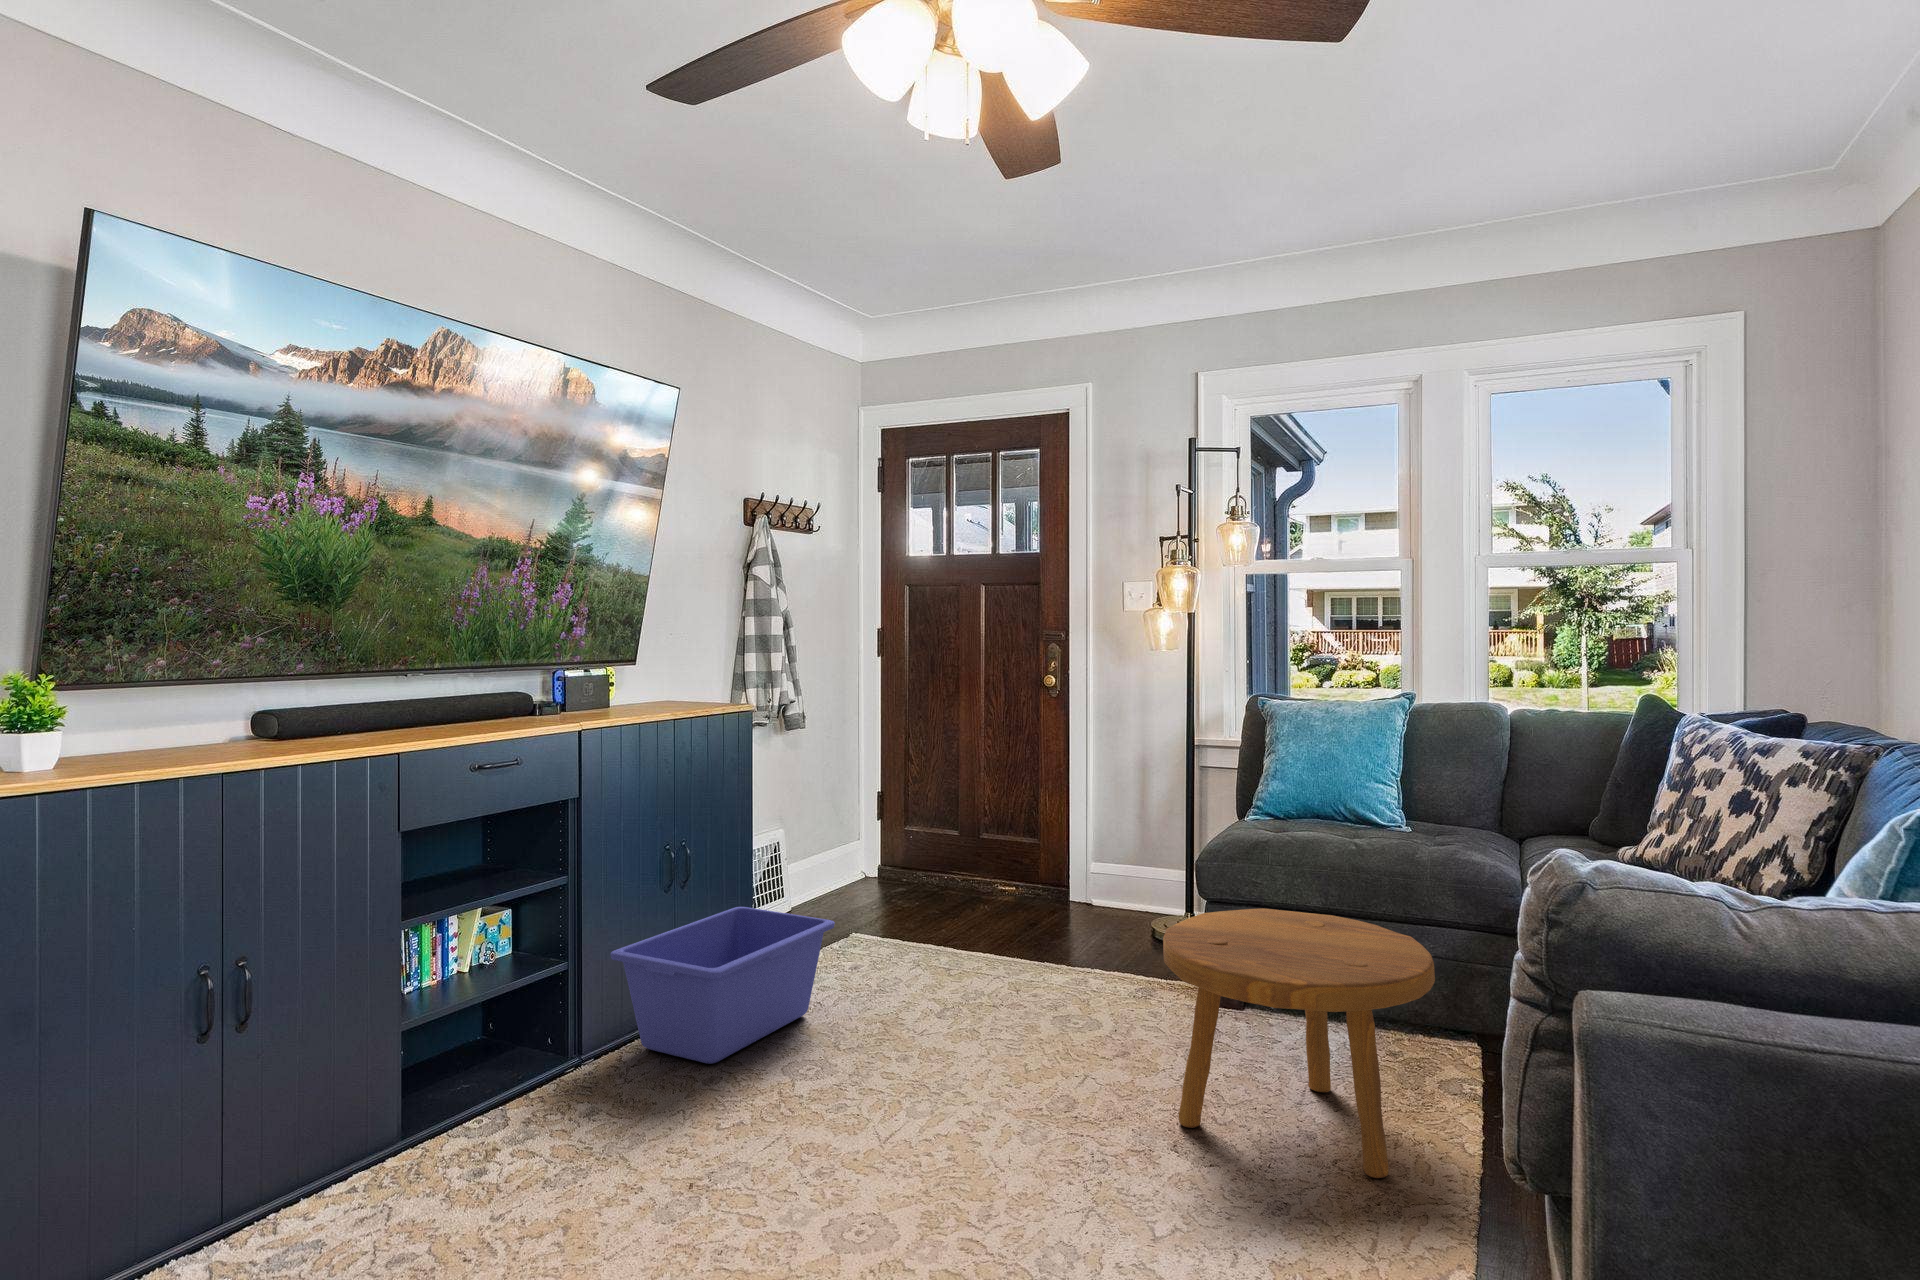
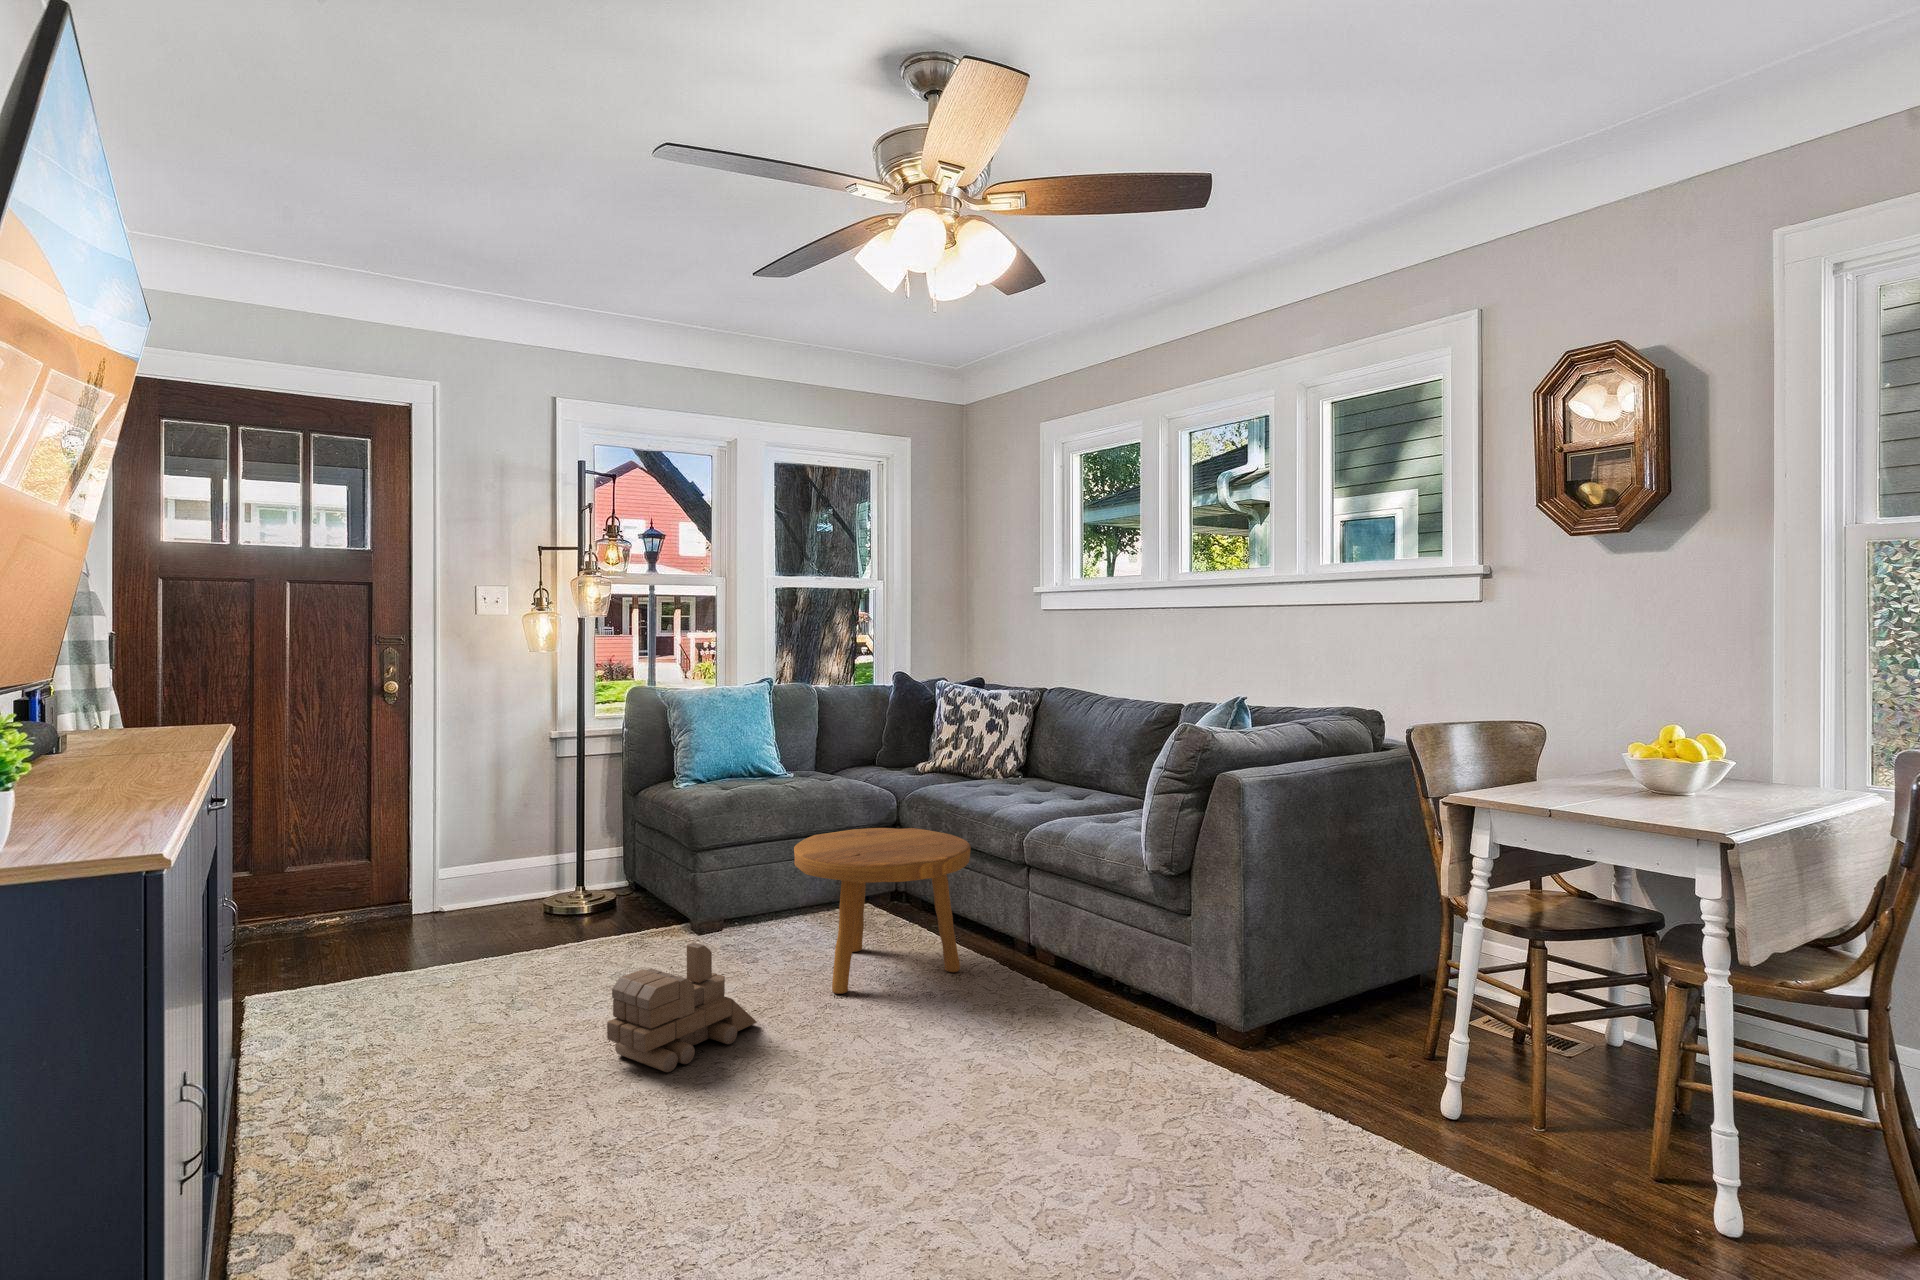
storage bin: present [610,907,835,1064] -> none [254,954,460,1166]
toy train: none [878,985,1045,1115] -> present [607,943,757,1072]

